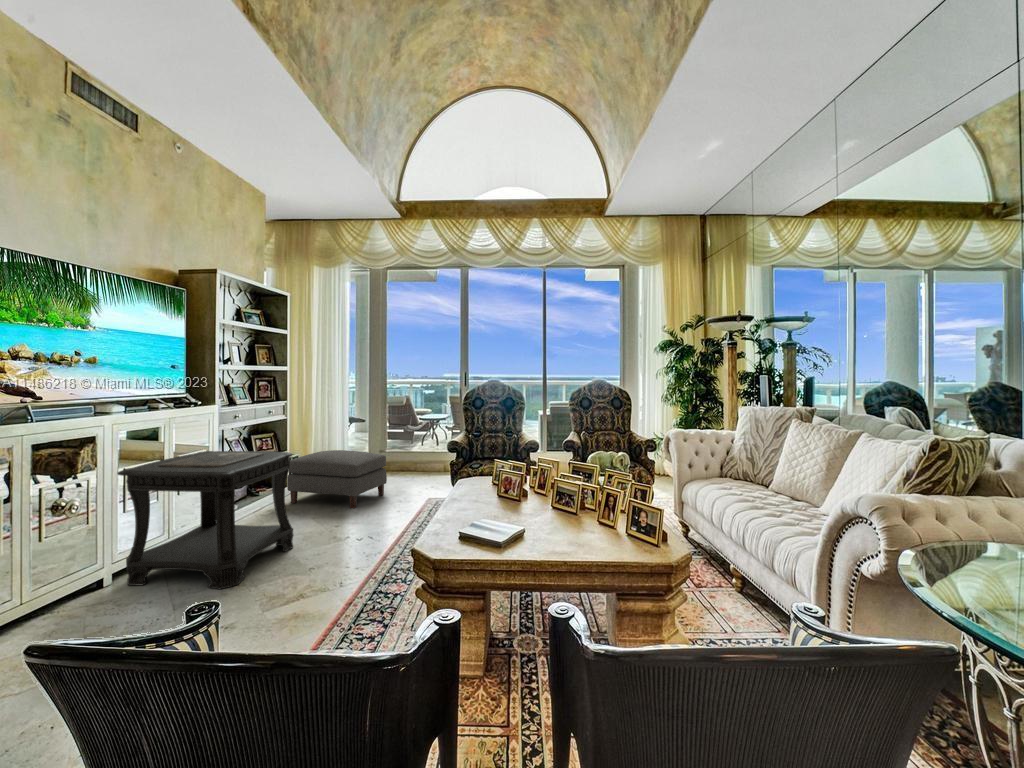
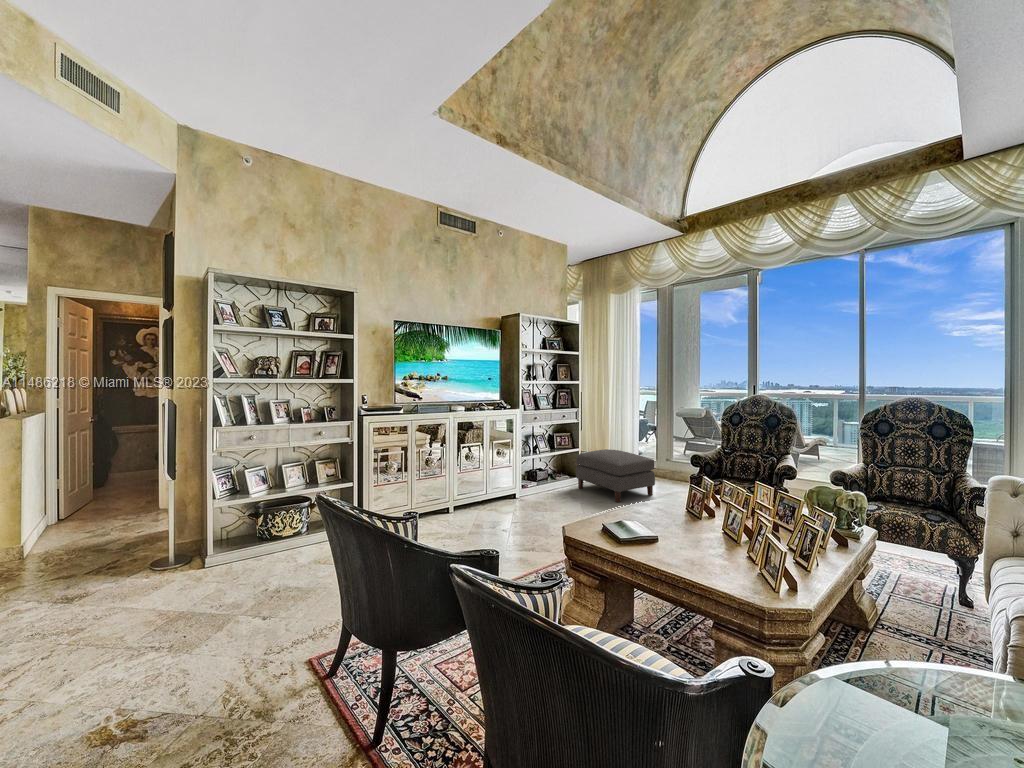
side table: present [118,451,293,589] -> none [450,443,551,541]

